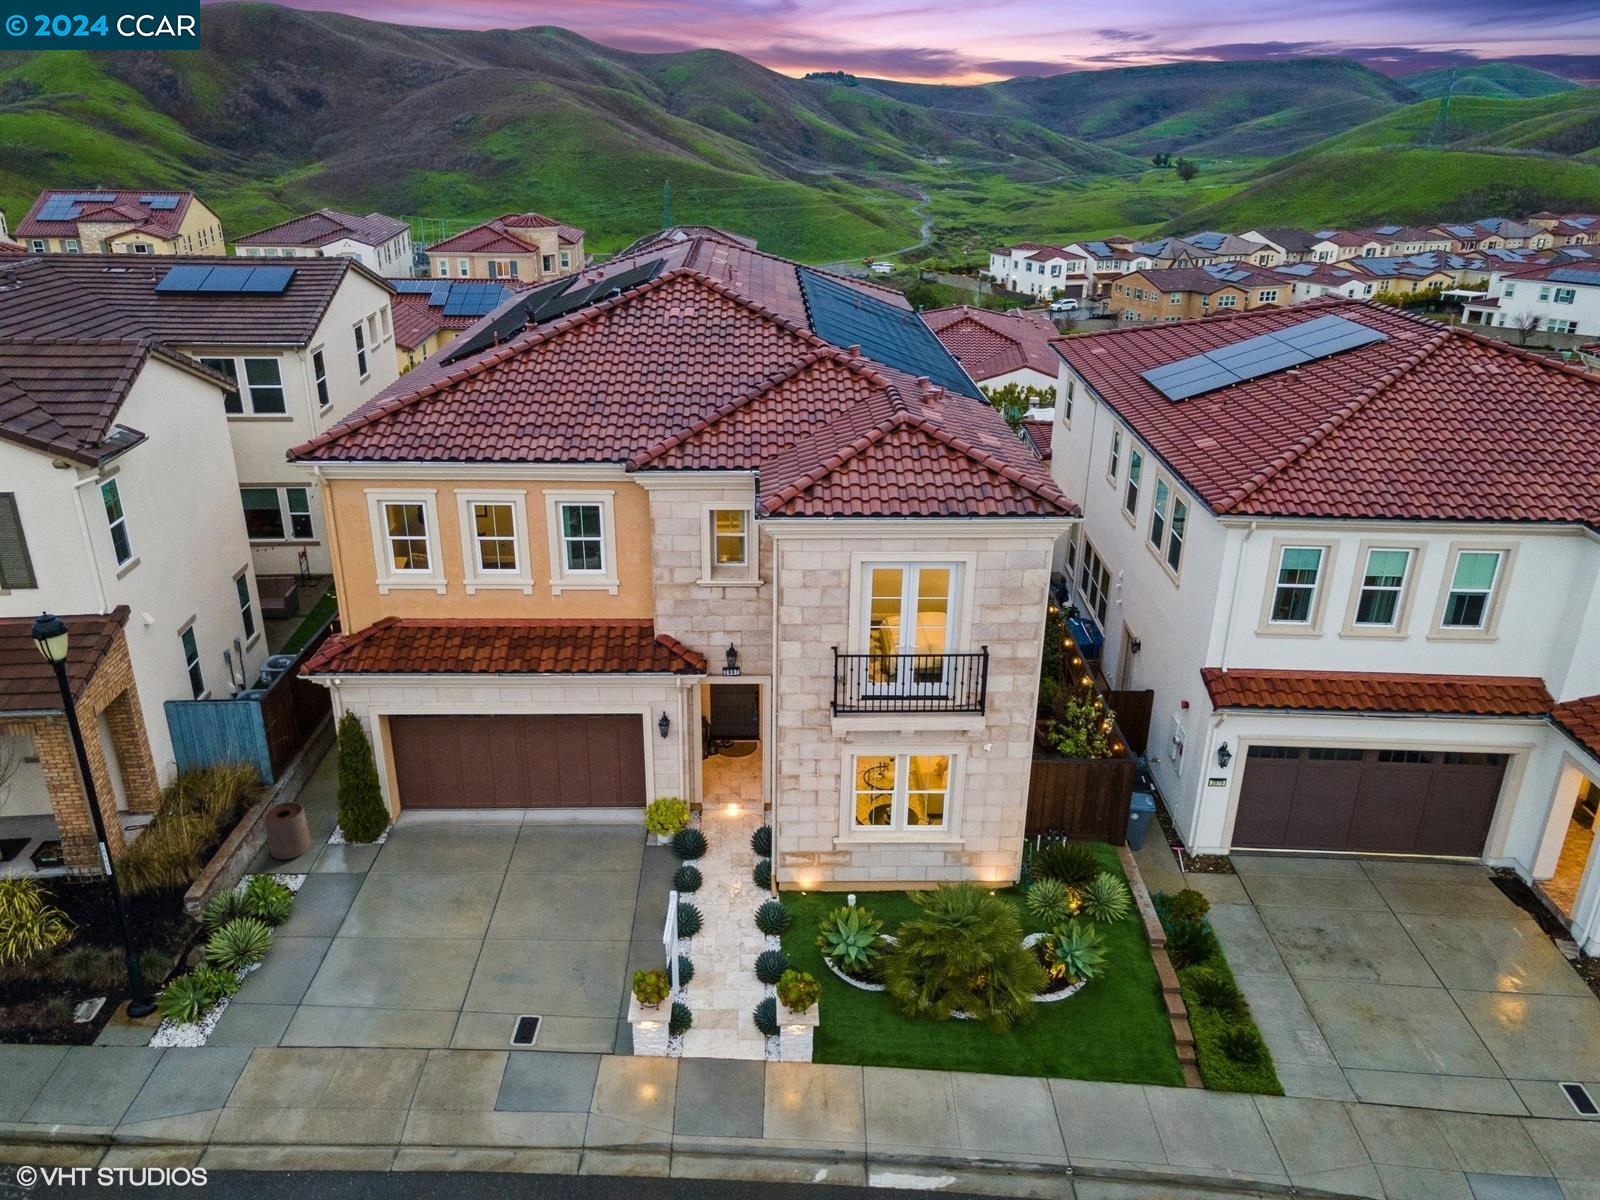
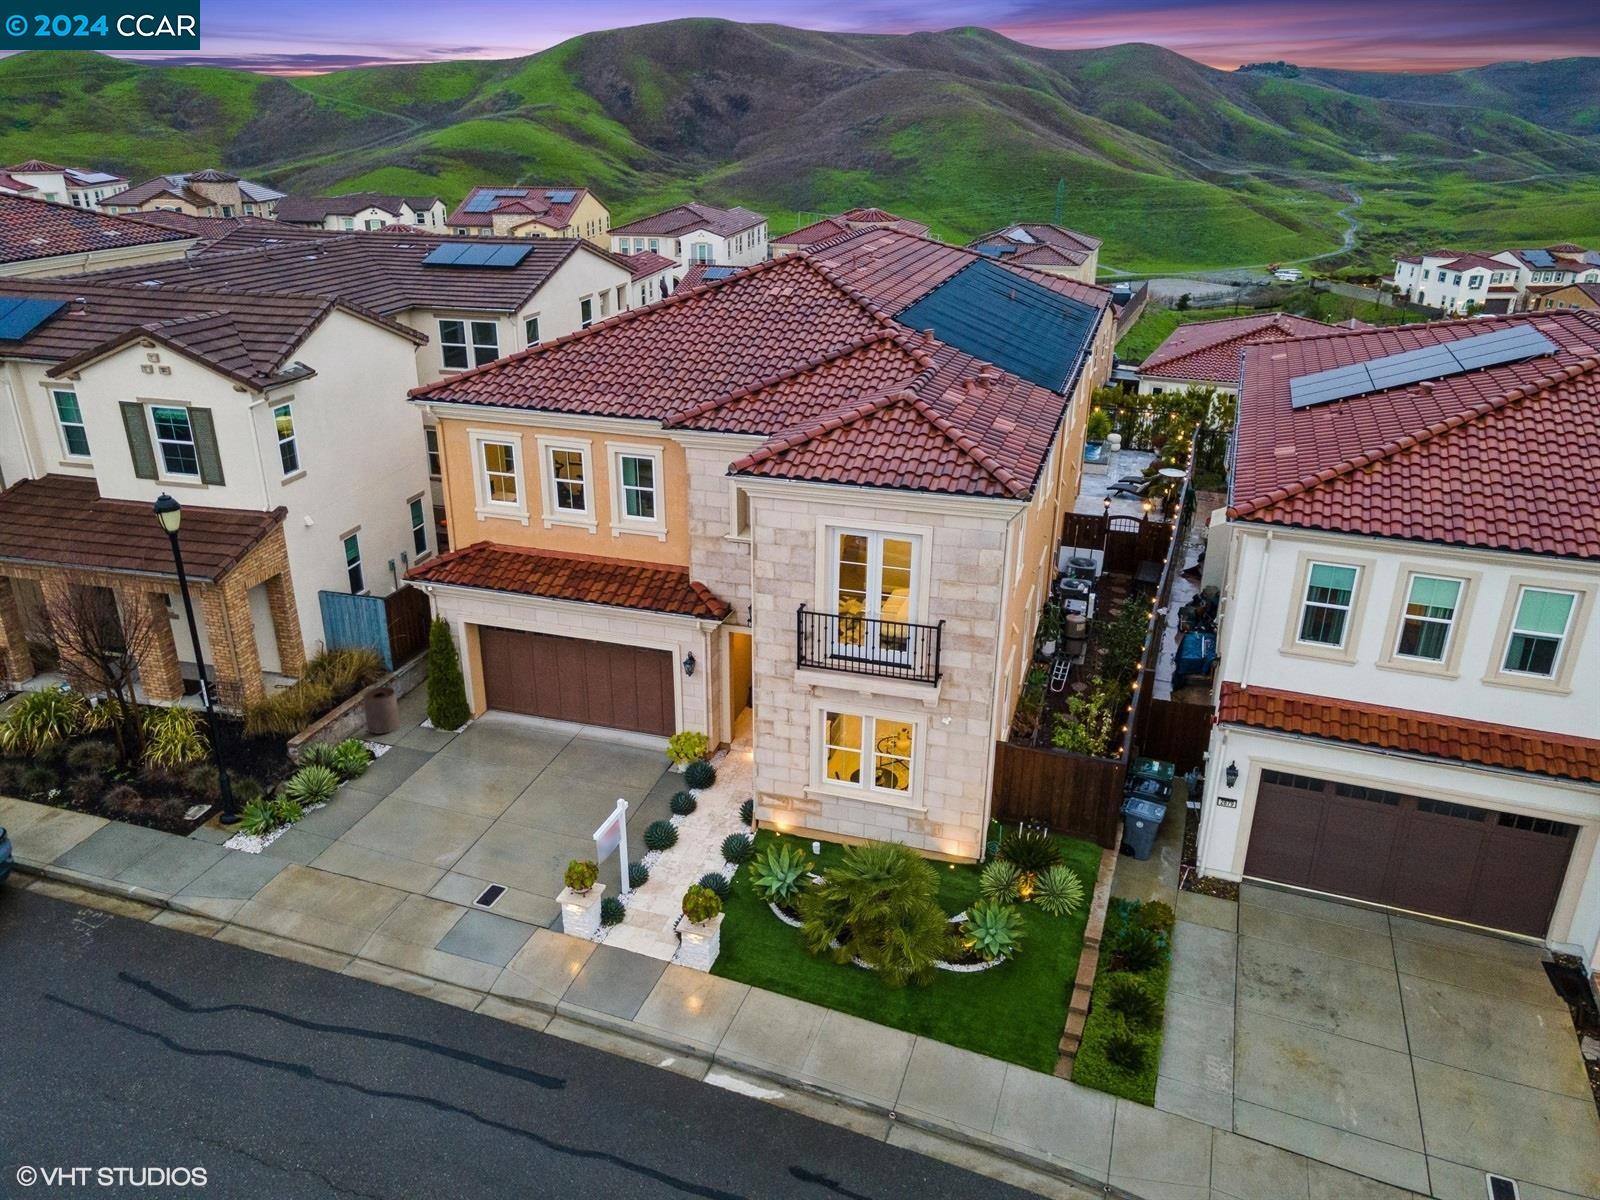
potted plant: none [1186,831,1204,864] -> present [1183,856,1200,889]

